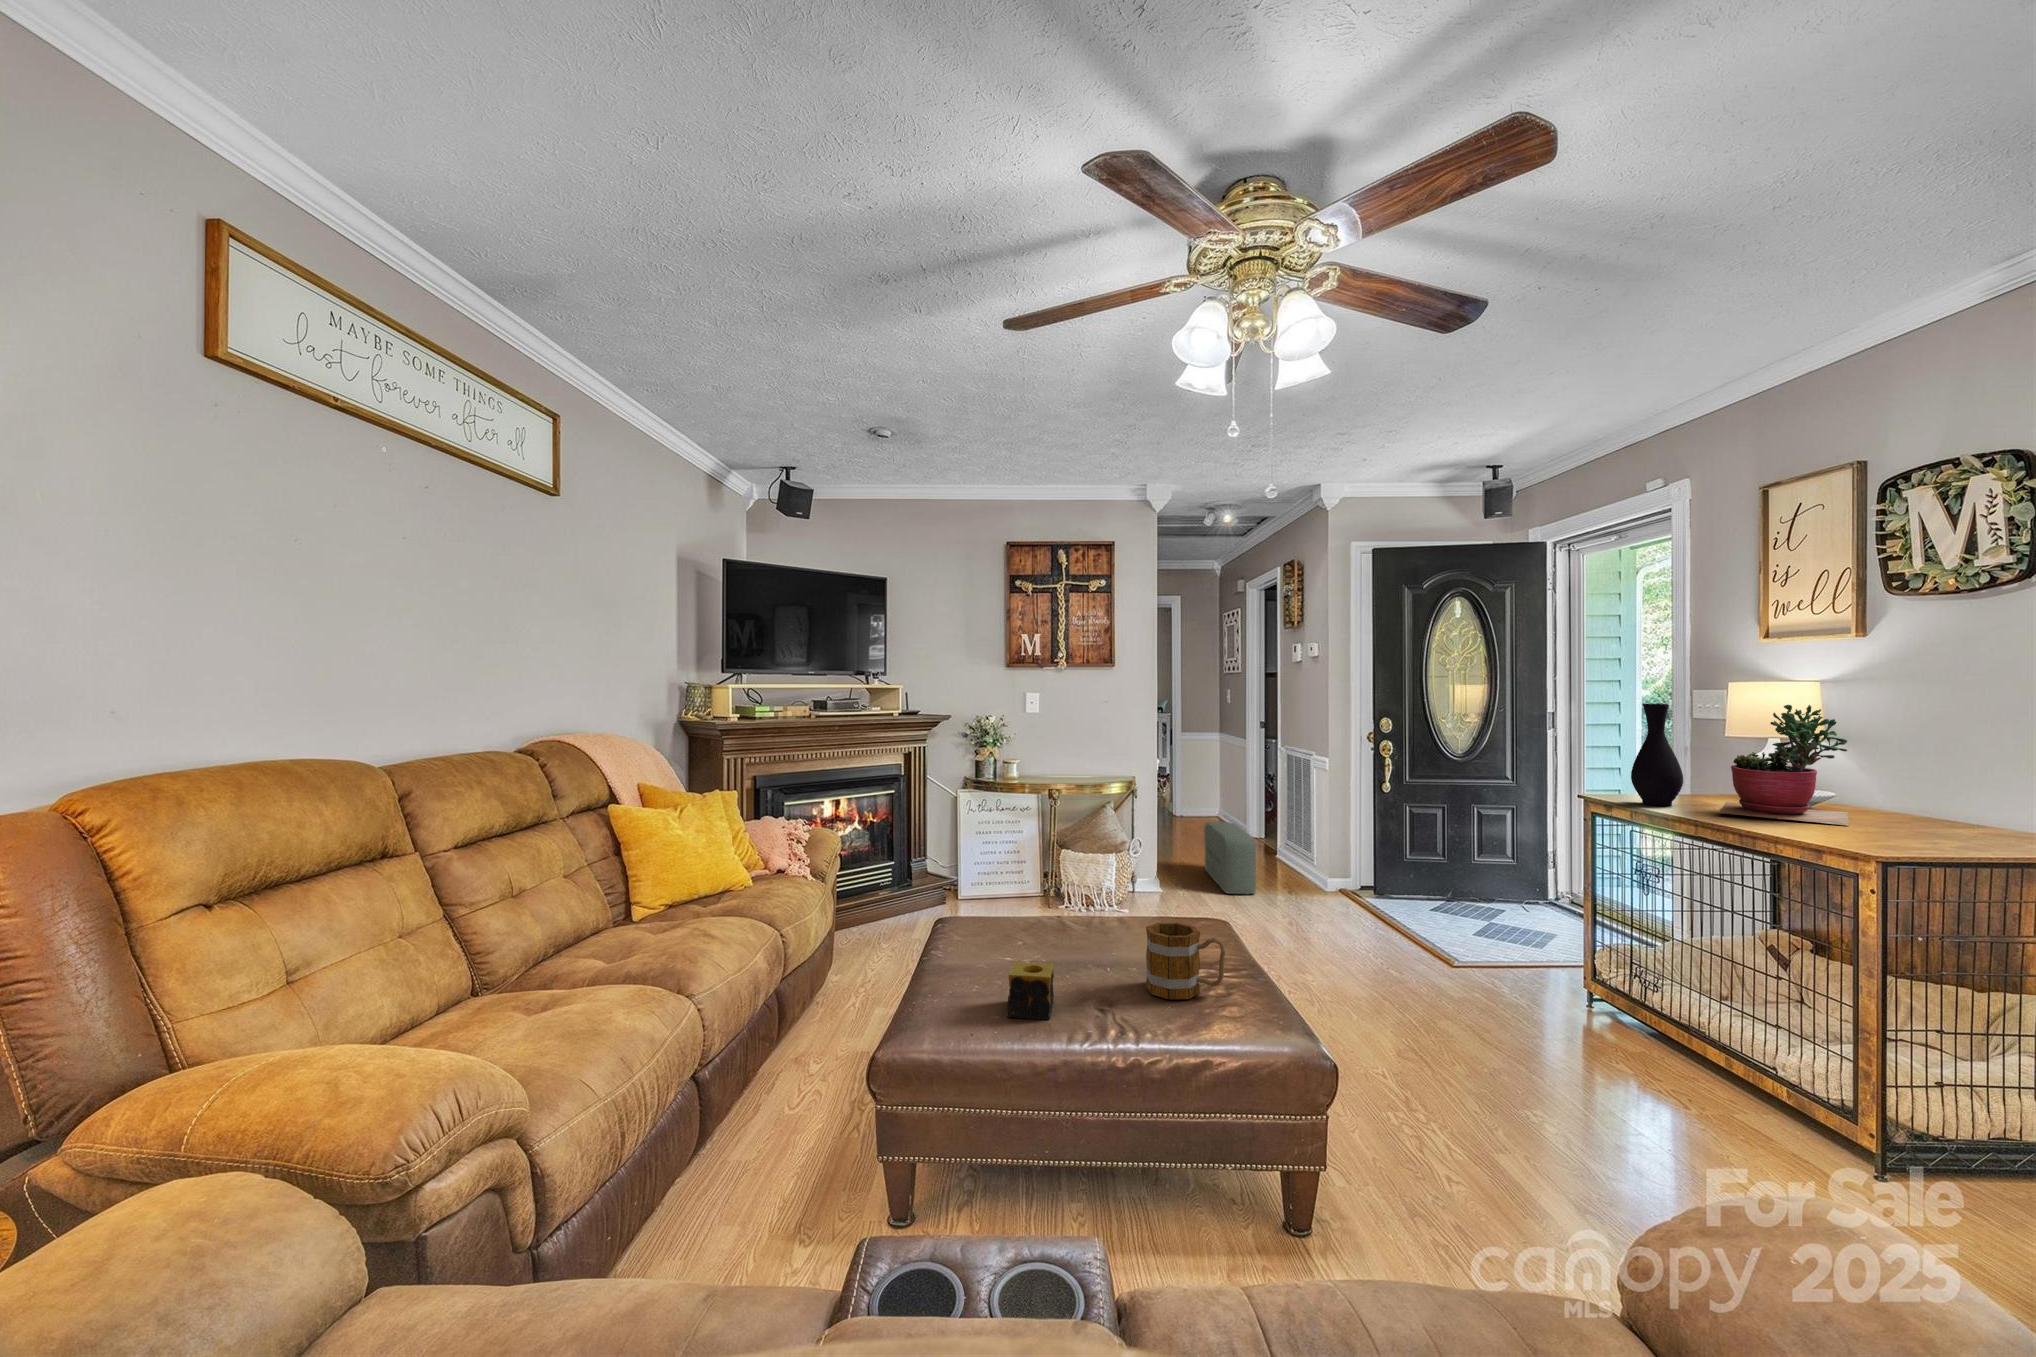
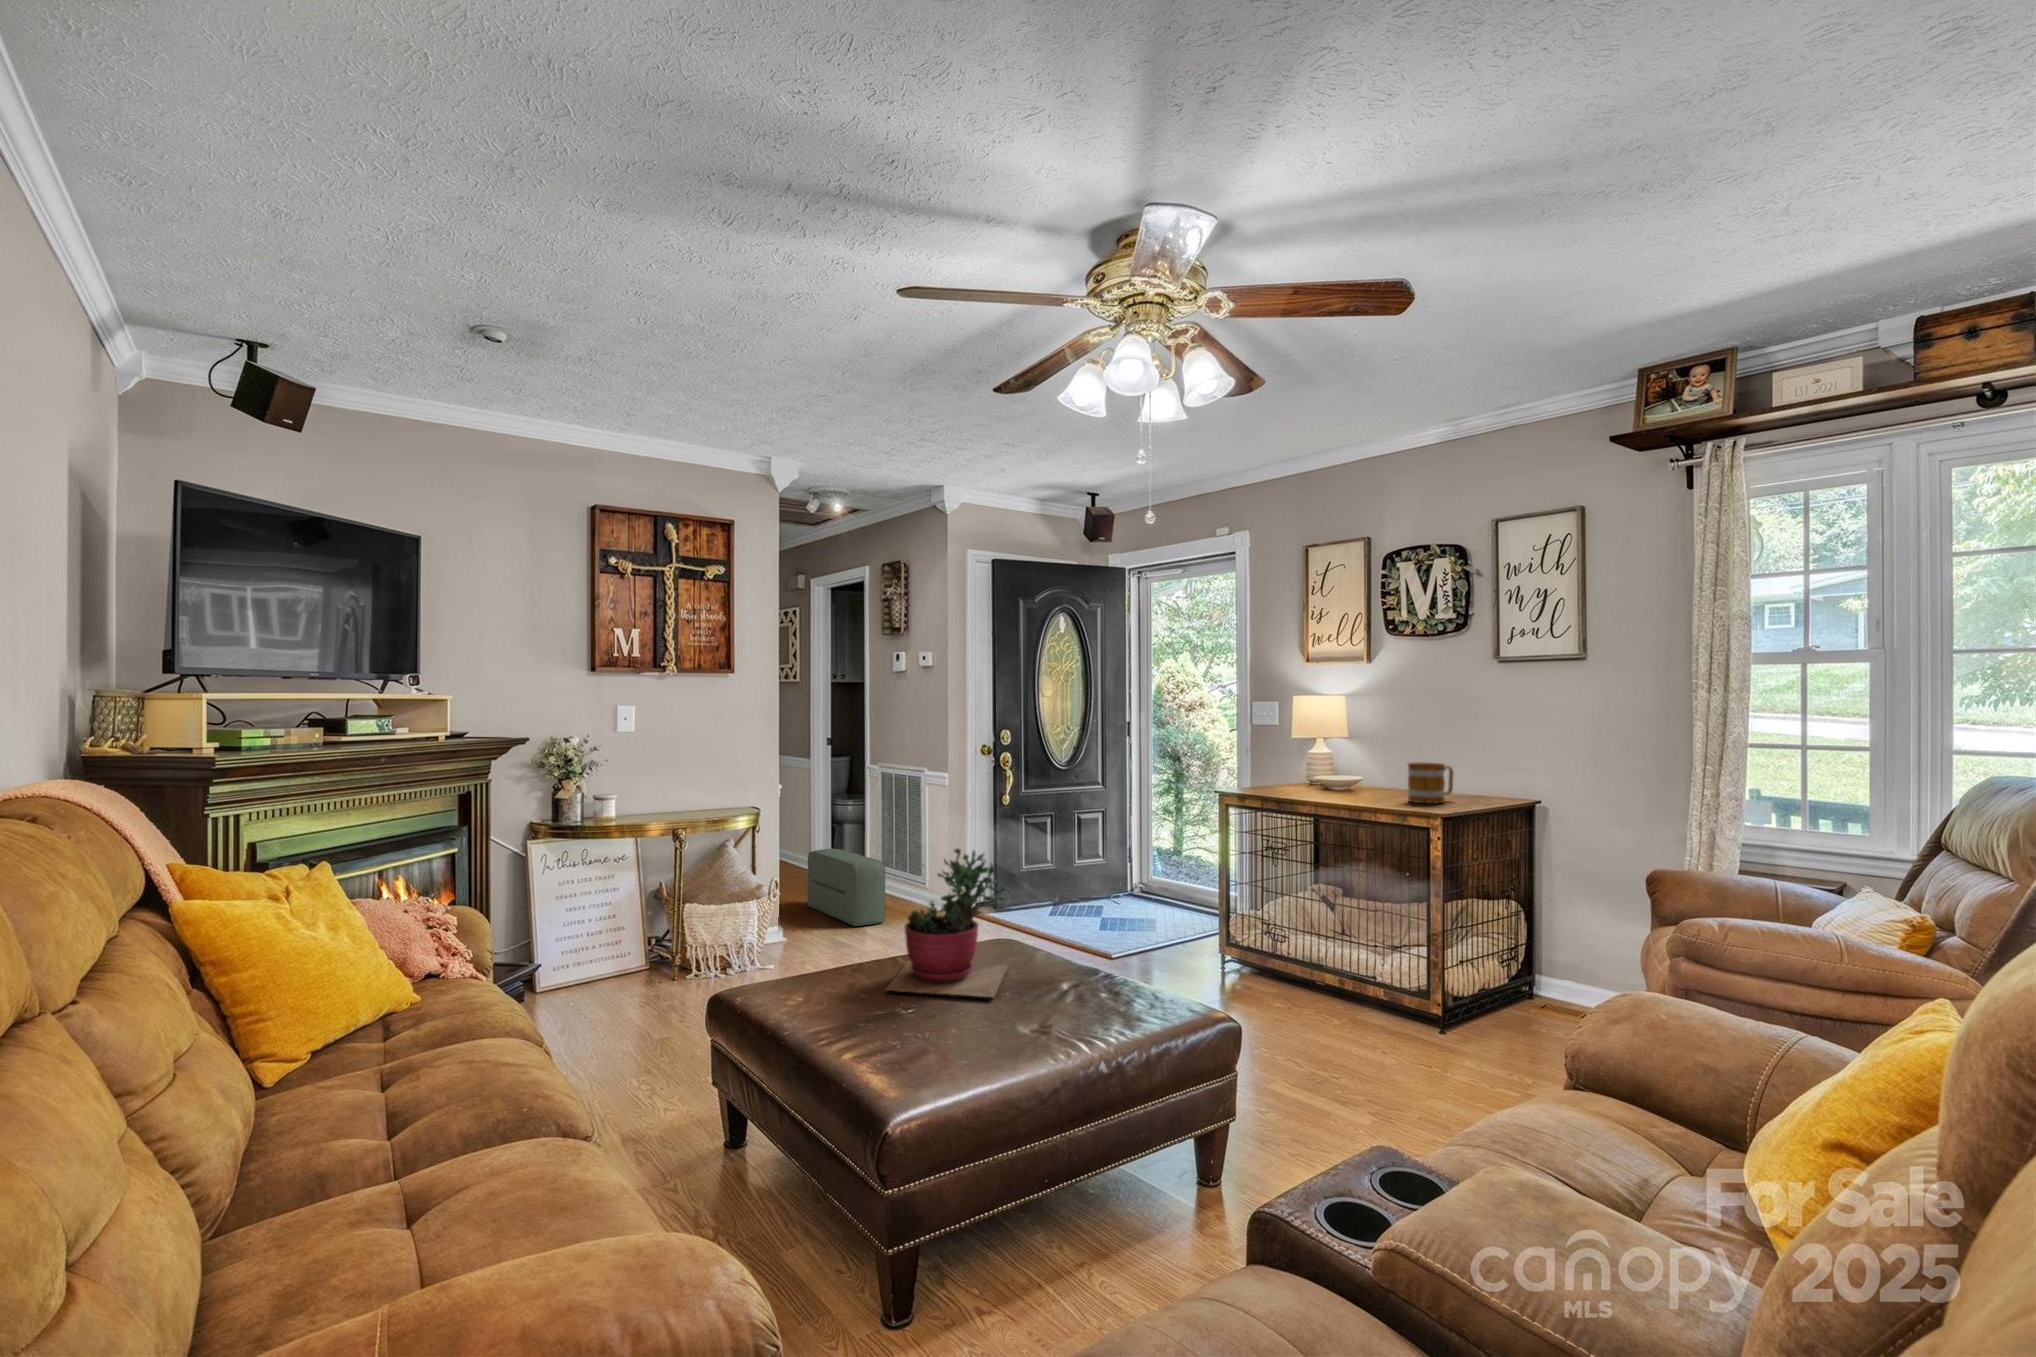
vase: present [1631,704,1683,806] -> none [1253,712,1288,794]
succulent plant: present [1719,705,1849,826] -> present [886,849,1007,997]
mug: present [1146,922,1225,999] -> present [1408,762,1453,803]
candle: present [1007,962,1054,1019] -> none [950,994,1008,1056]

